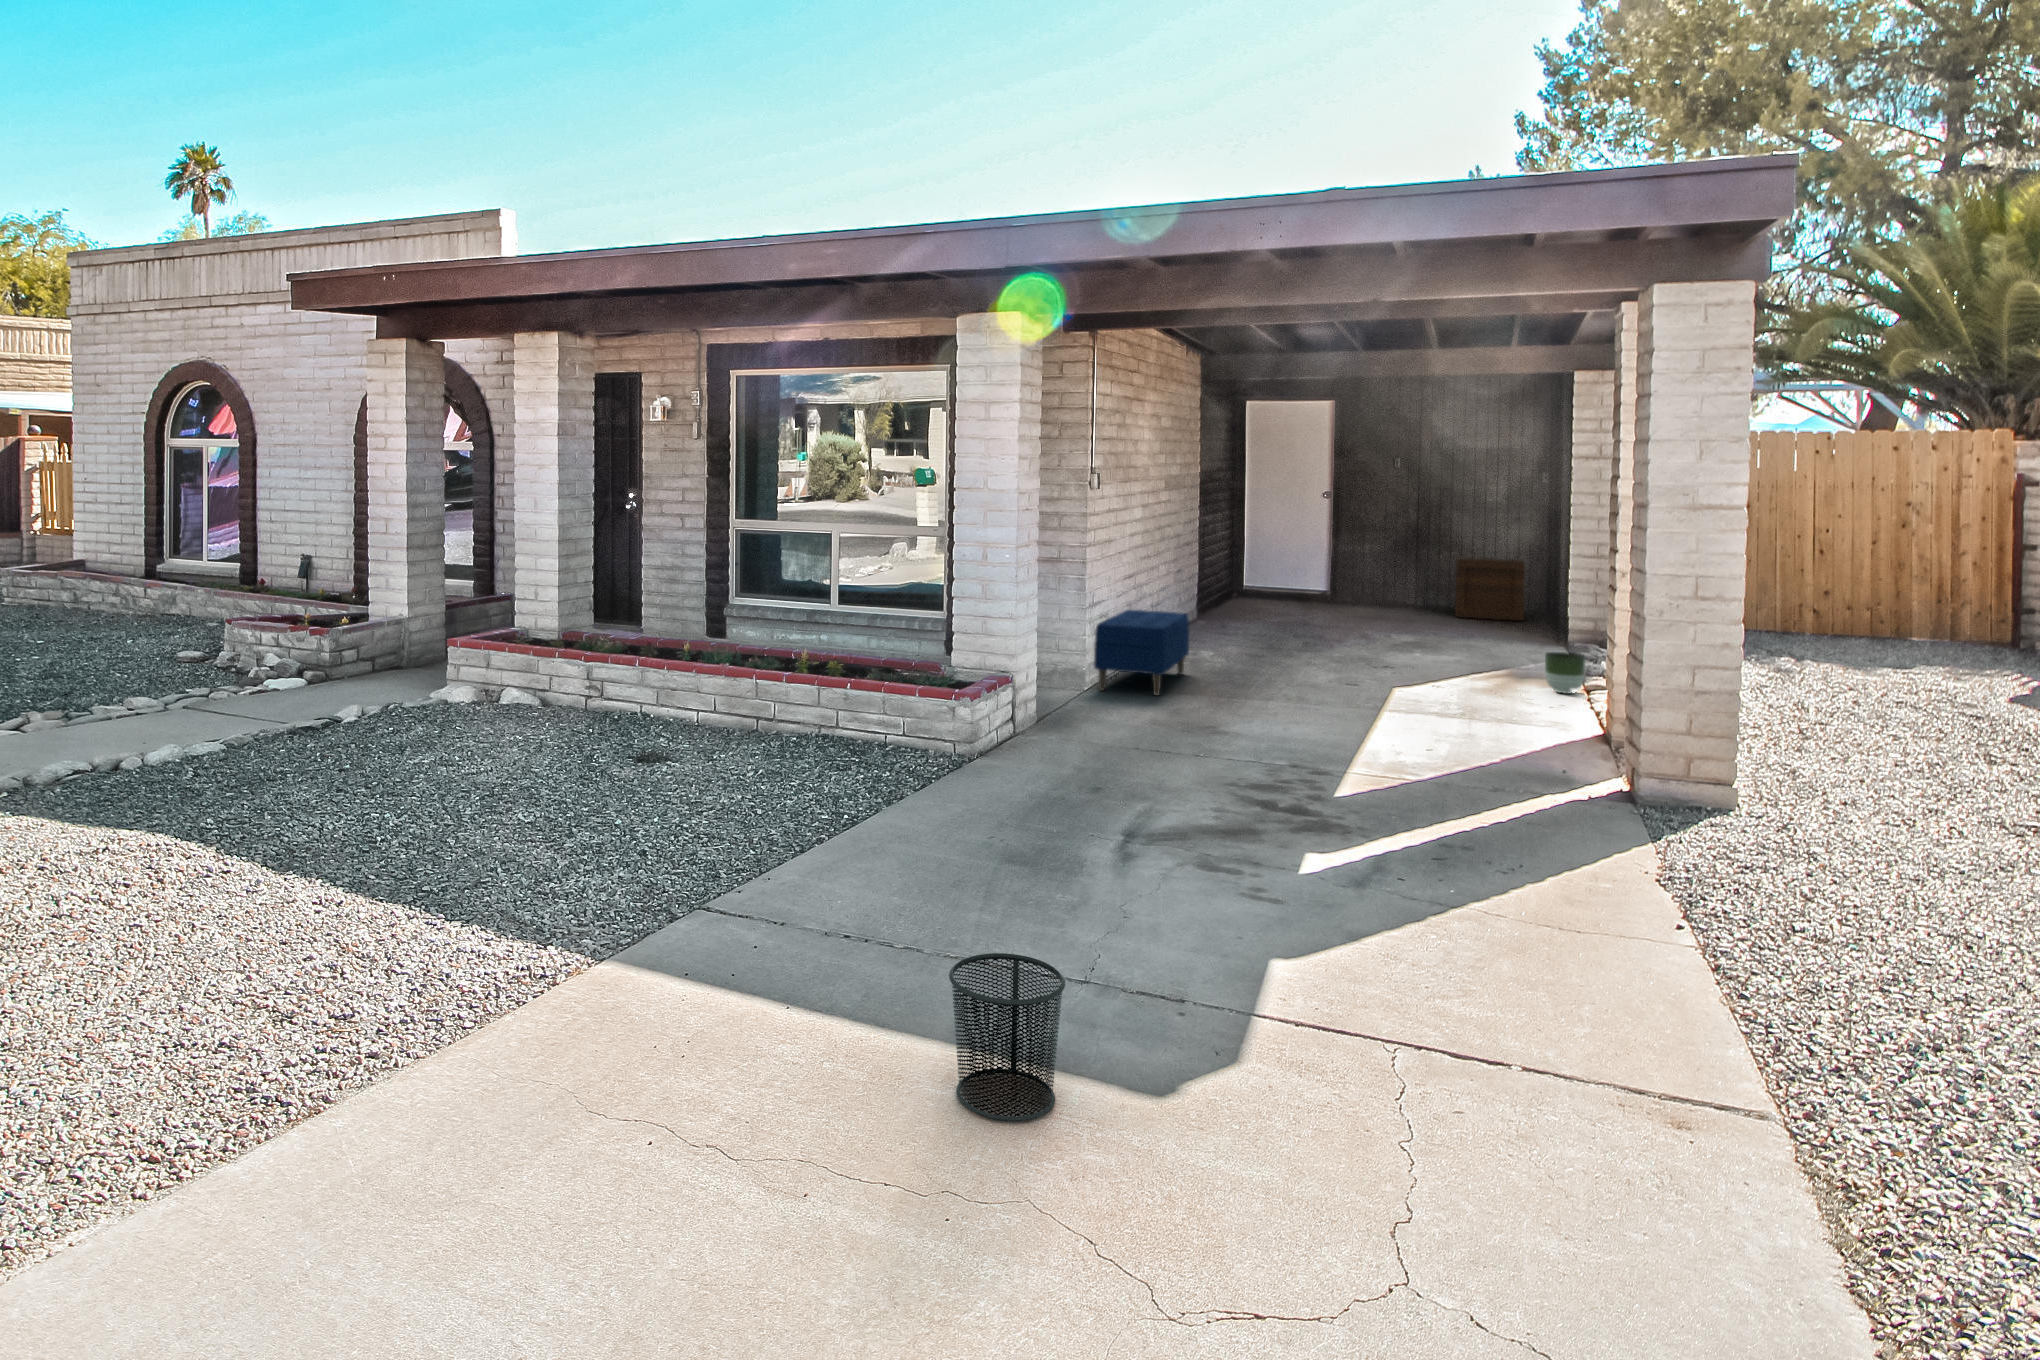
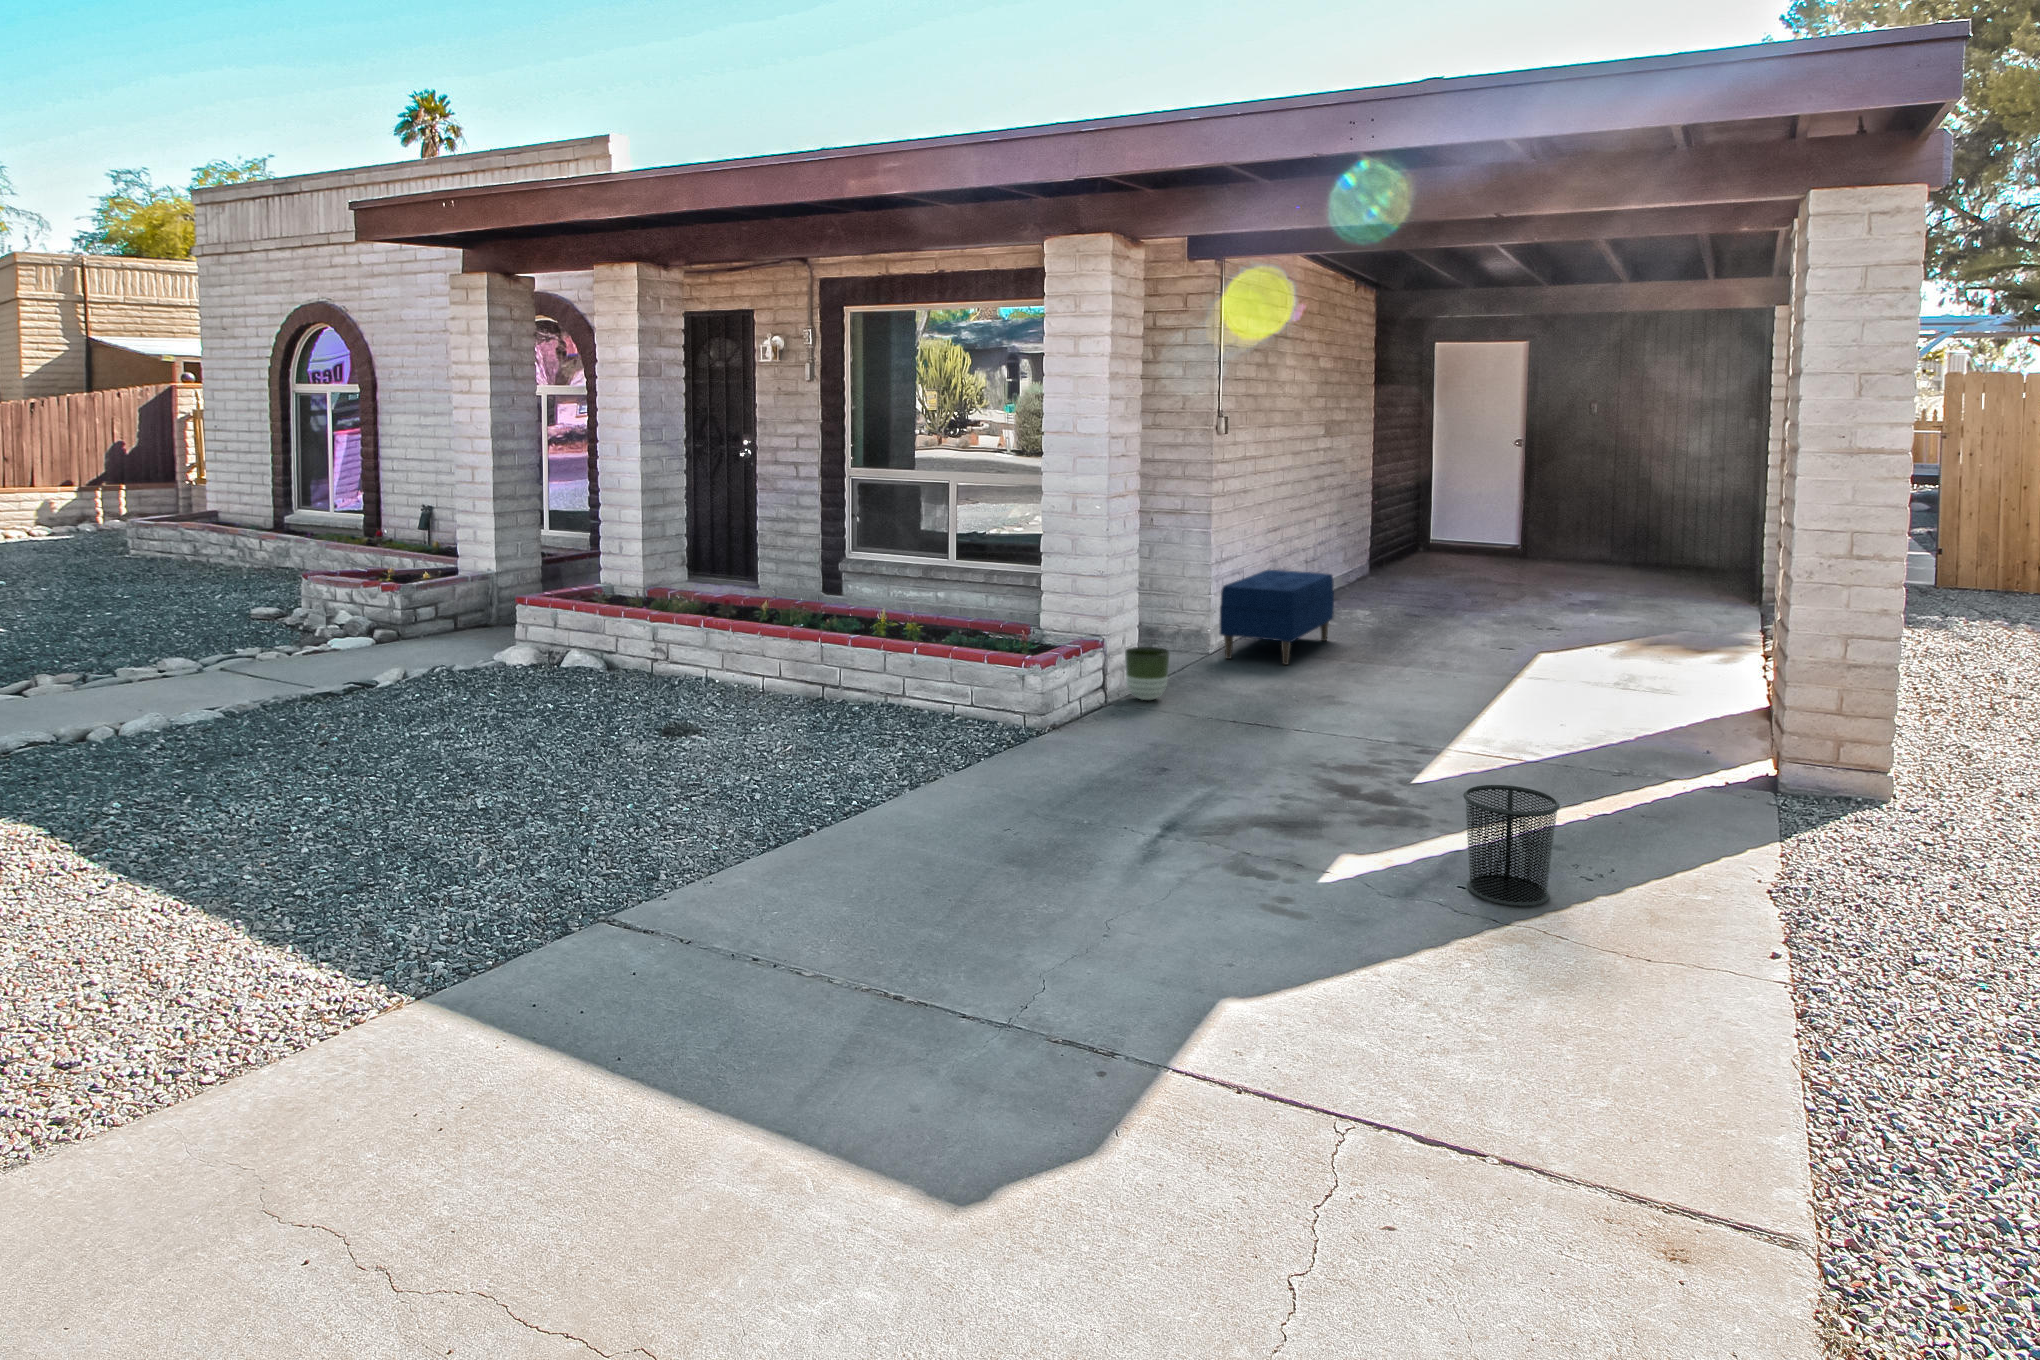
wooden crate: present [1455,557,1525,621] -> none [1653,511,1729,584]
planter: present [1545,652,1586,694] -> present [1125,647,1169,700]
waste bin: present [949,953,1065,1122] -> present [1463,785,1560,907]

